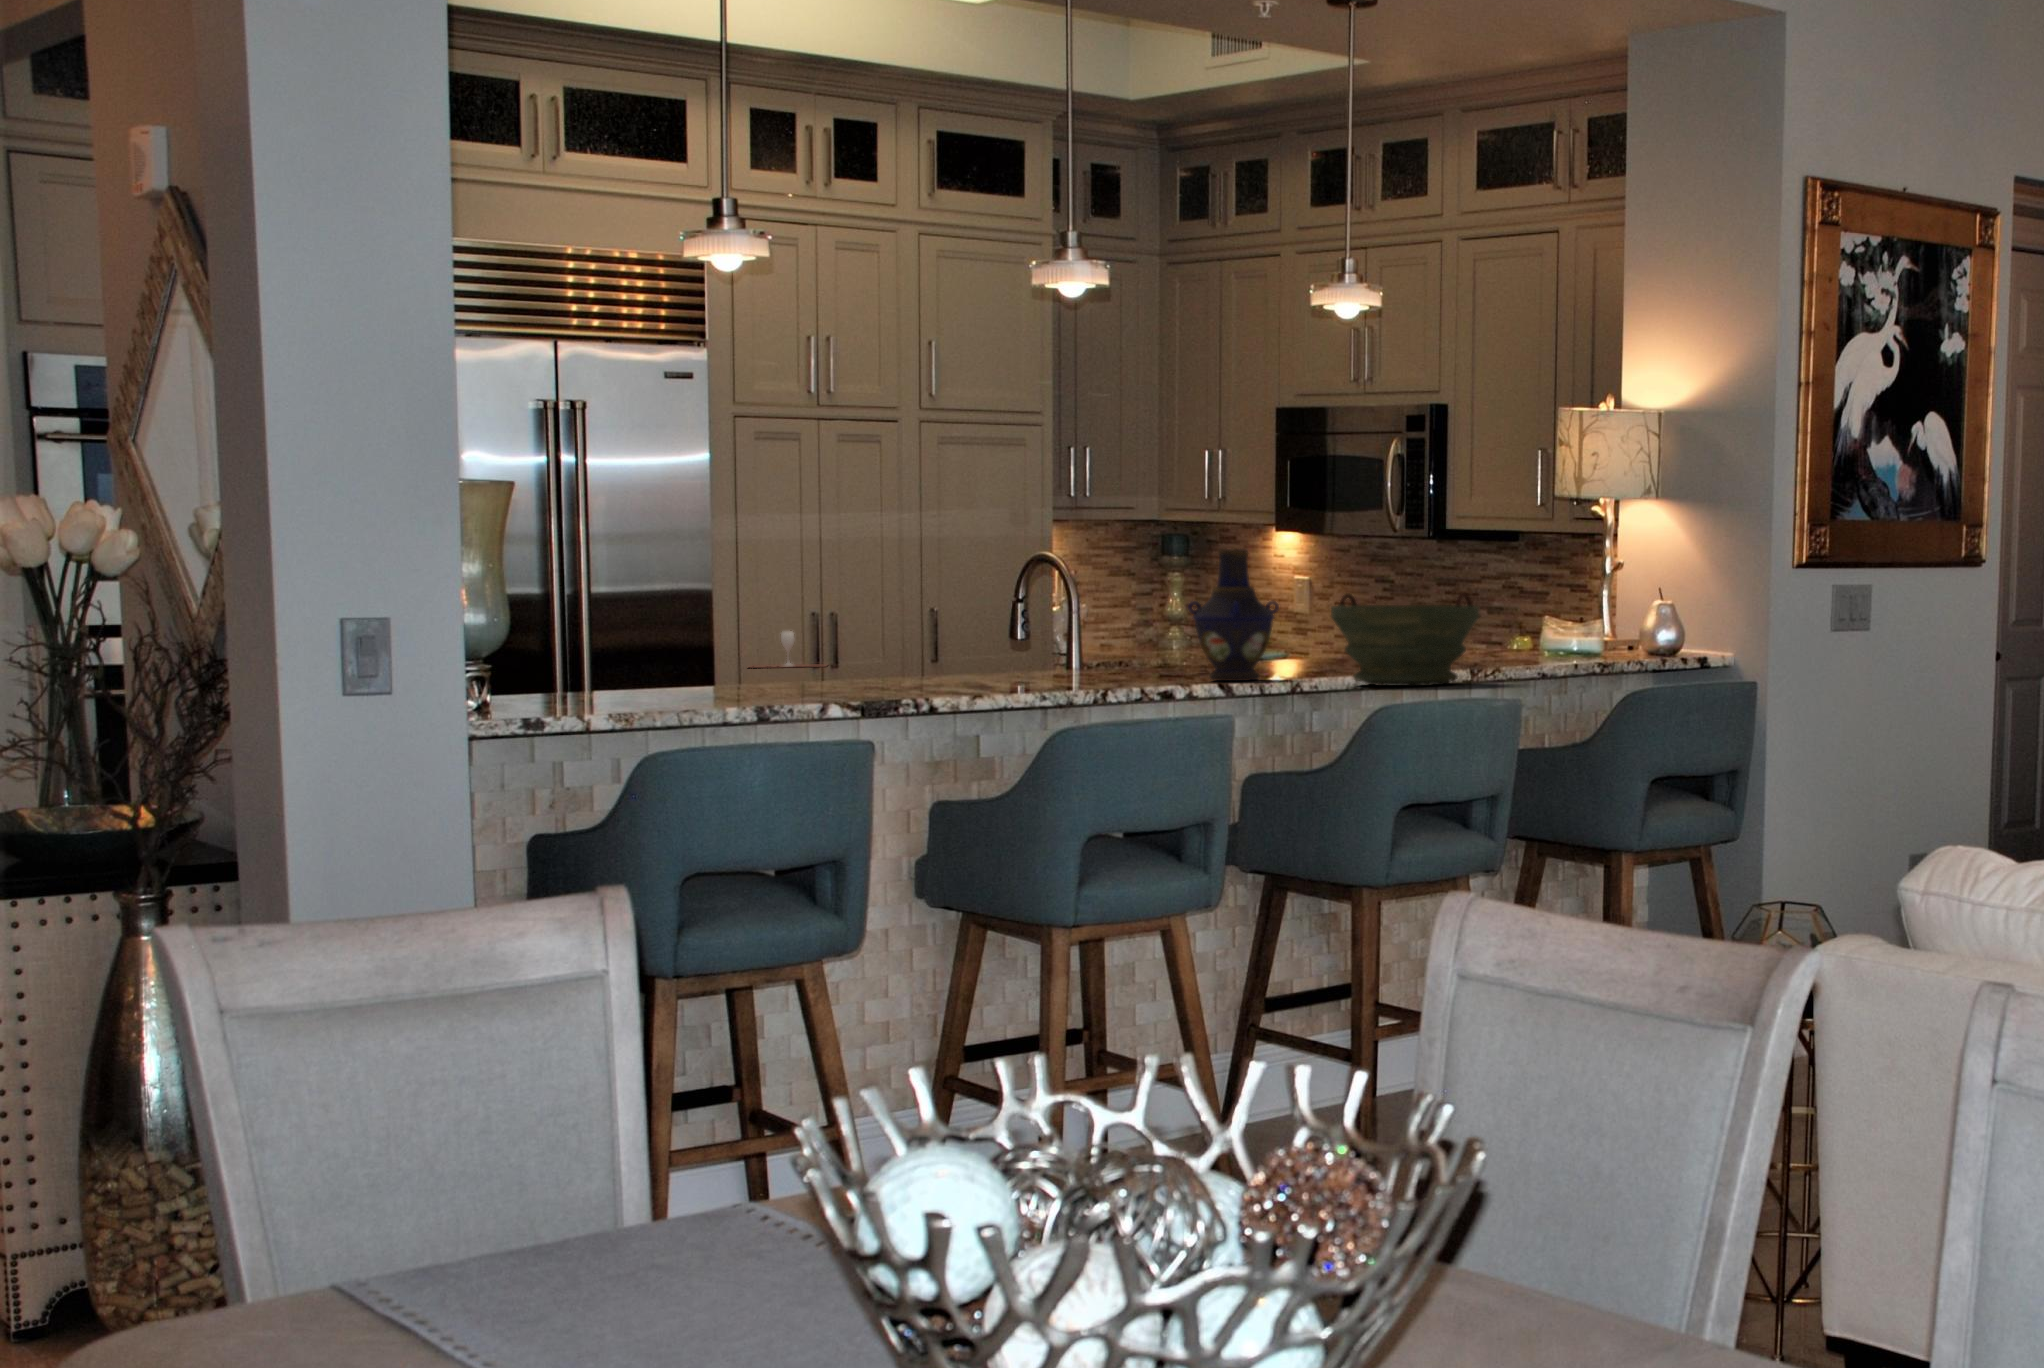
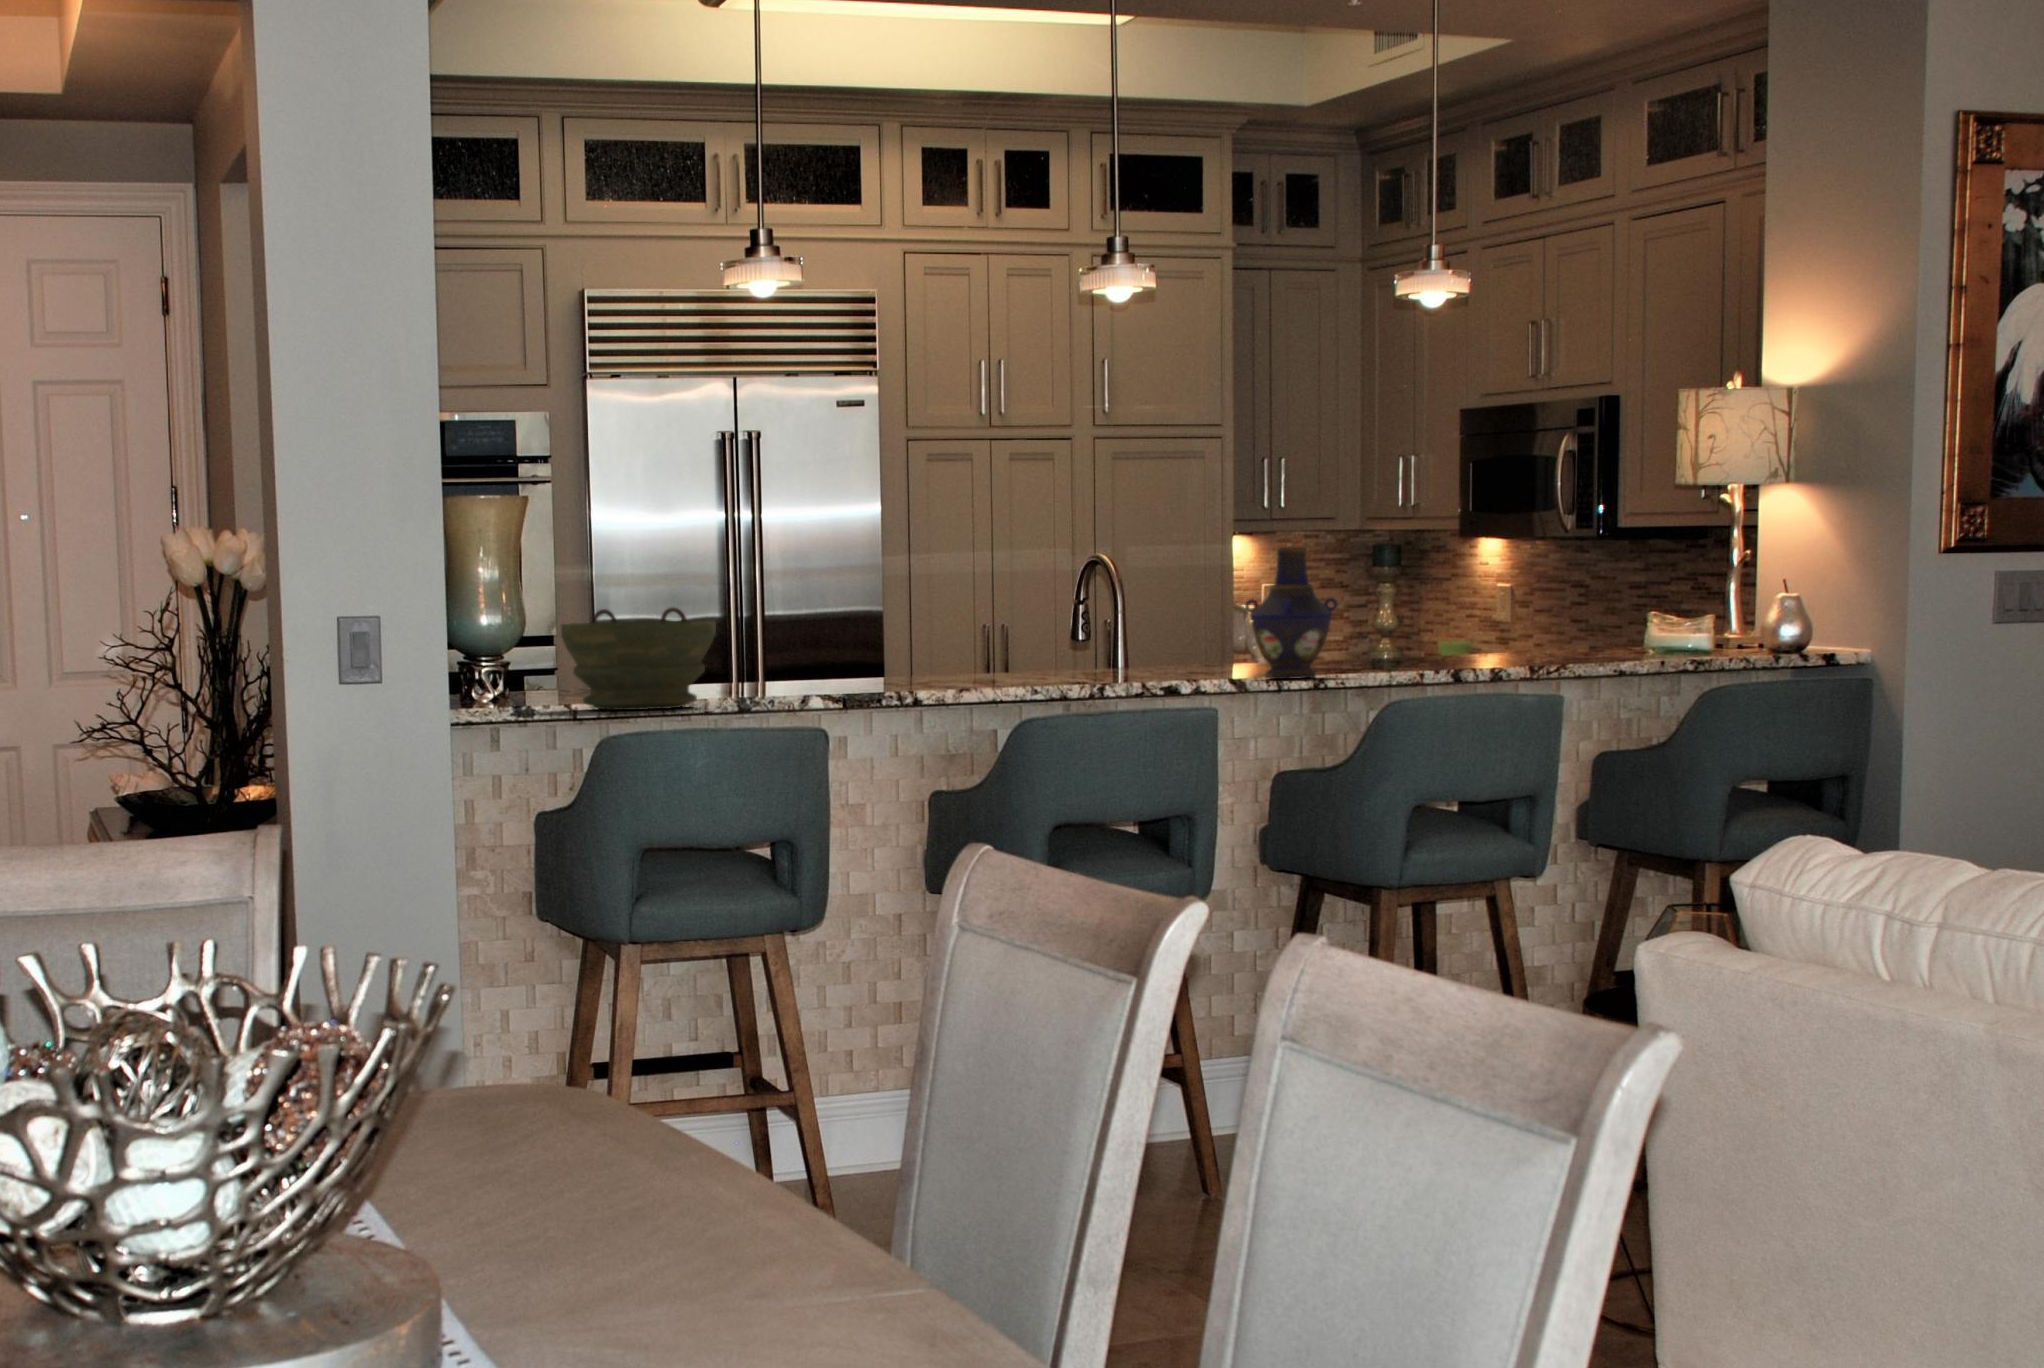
bowl: present [1331,593,1479,686] -> present [561,607,716,710]
wine glass: present [751,631,827,668] -> none [913,636,994,669]

